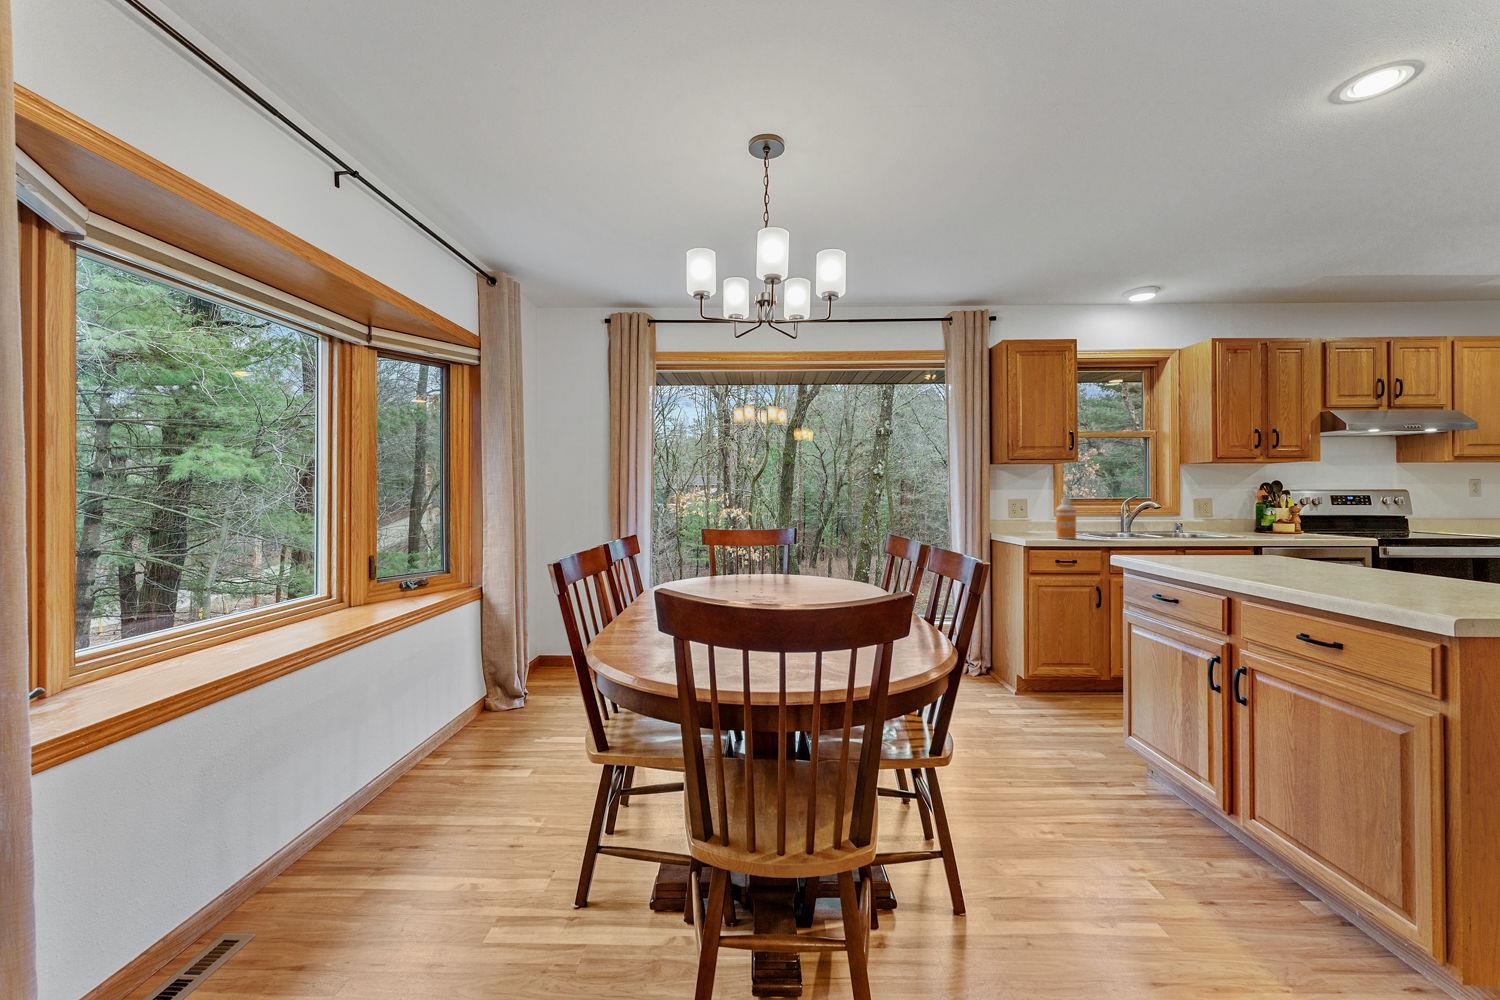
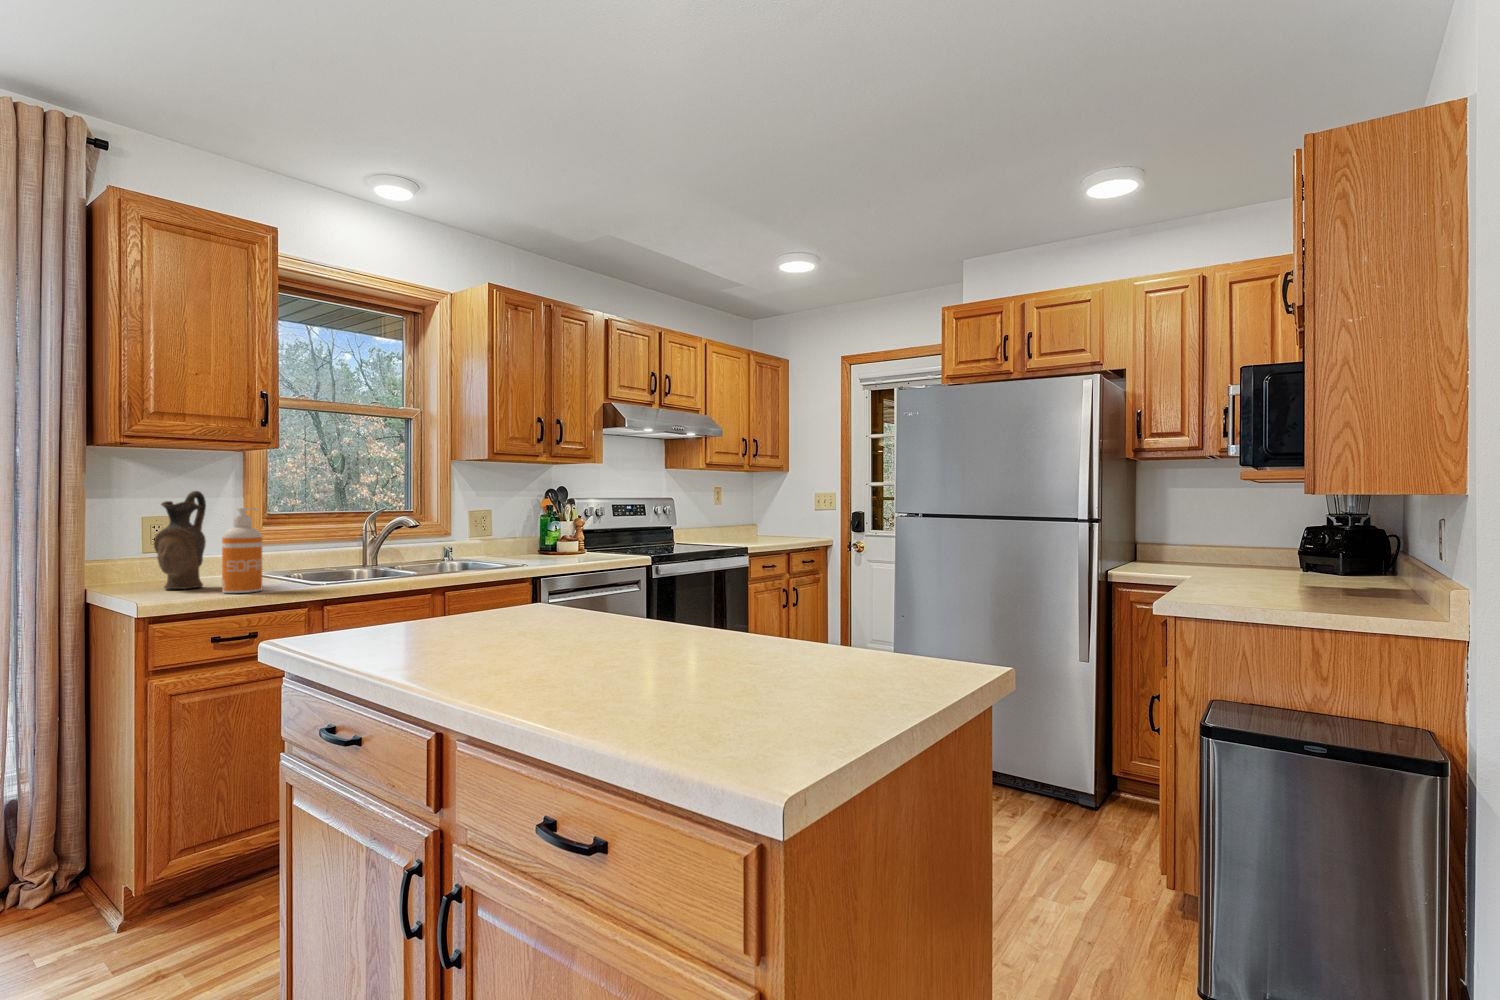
ceramic pitcher: none [1021,486,1044,536] -> present [154,491,206,589]

